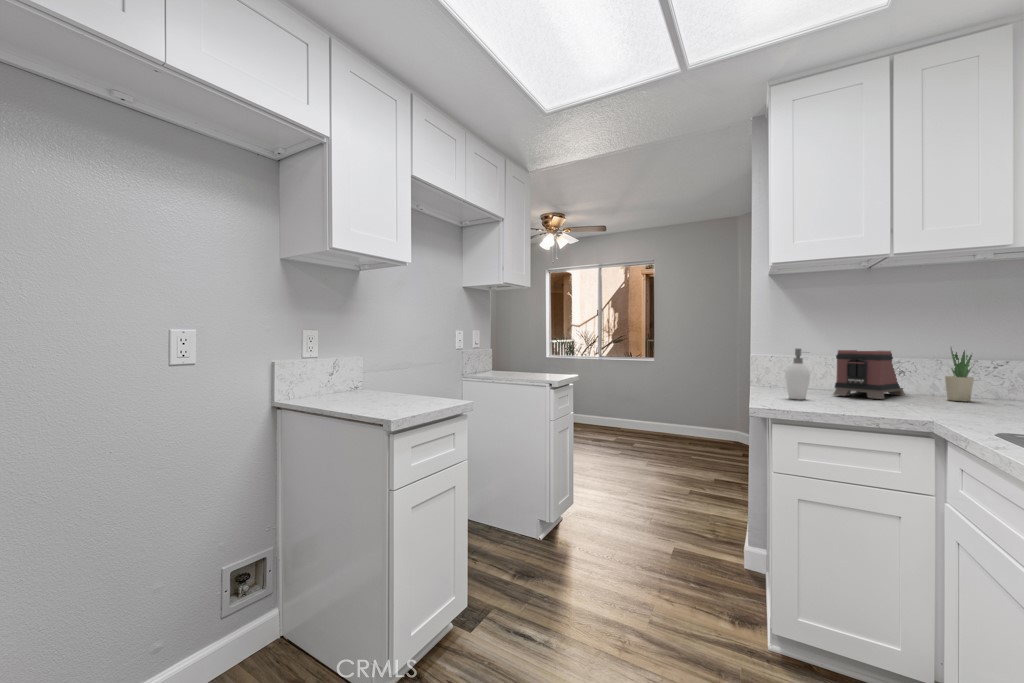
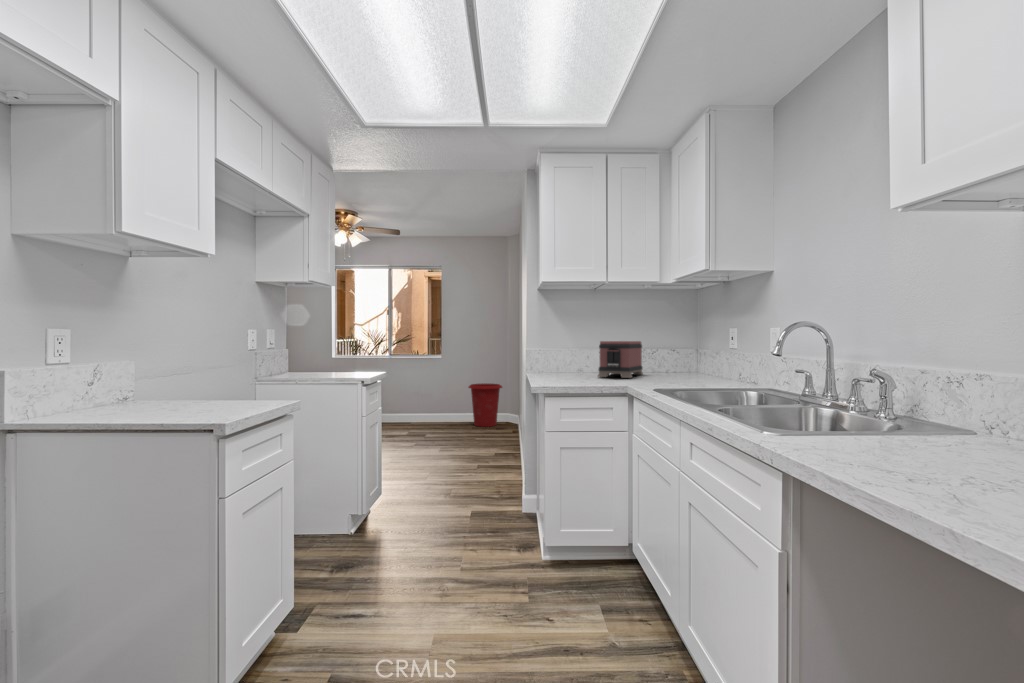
potted plant: present [945,348,974,401] -> none [667,328,687,377]
soap dispenser: present [785,349,810,399] -> none [565,340,583,381]
waste bin: none [685,393,727,441] -> present [468,383,502,427]

